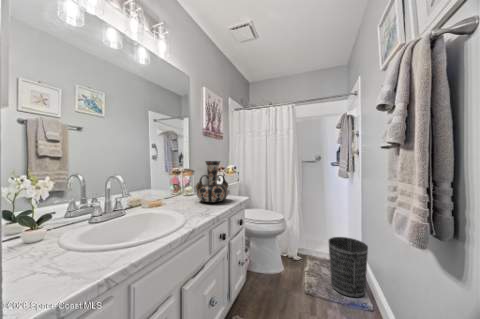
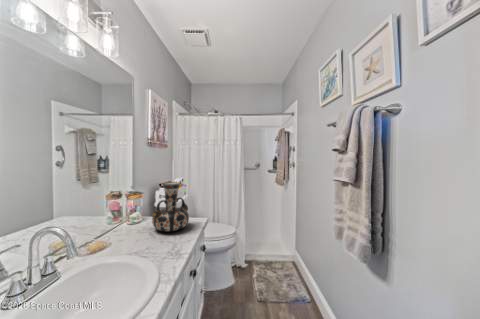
wastebasket: present [329,237,368,297] -> none [275,241,307,294]

